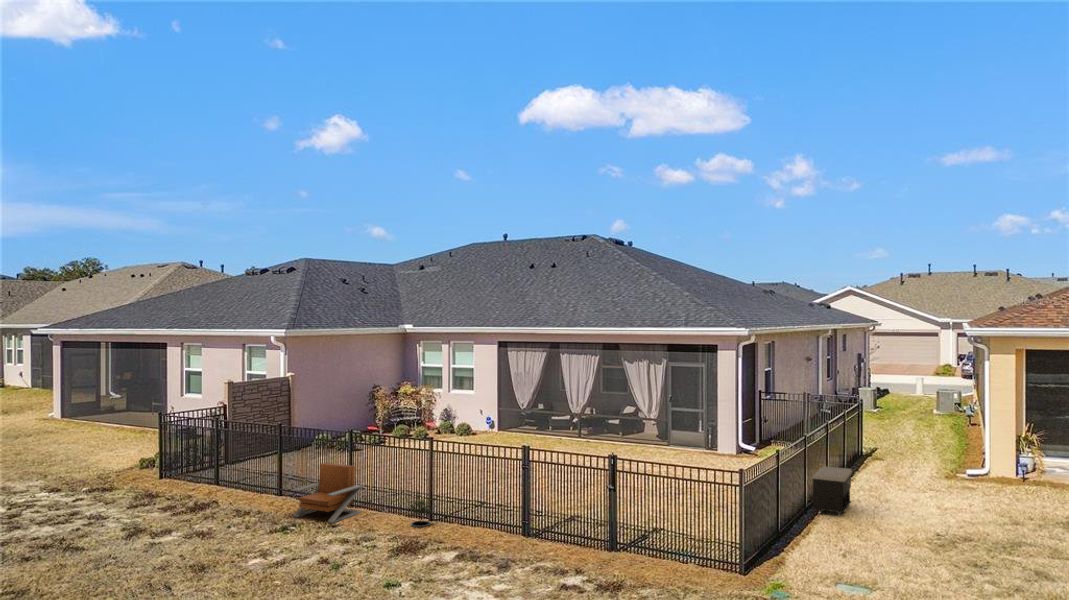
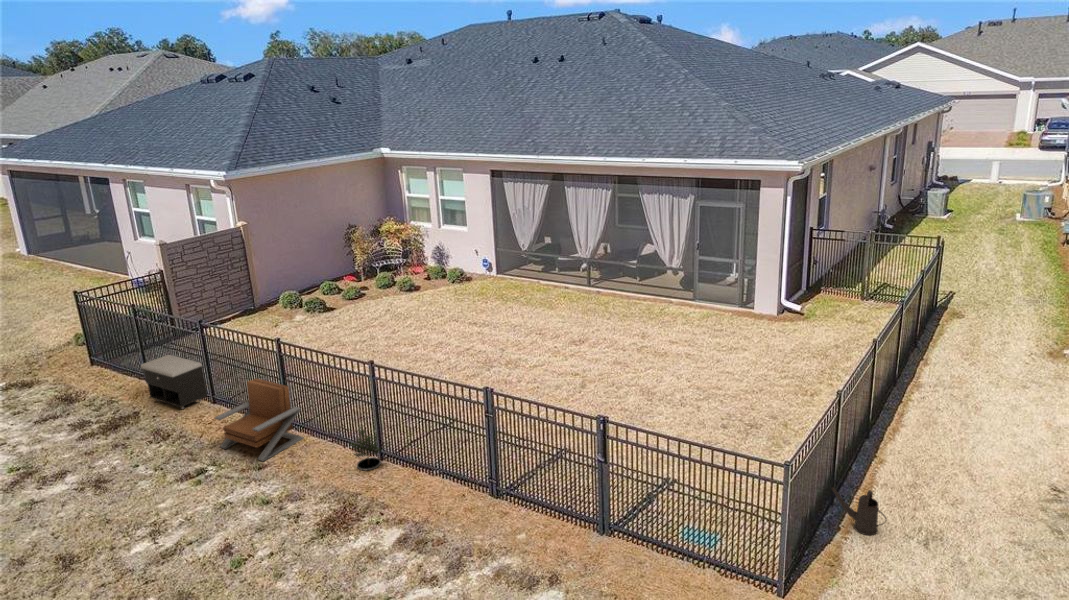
storage bench: present [813,466,852,516] -> present [141,355,207,409]
watering can: none [783,520,824,555] -> present [832,487,887,535]

